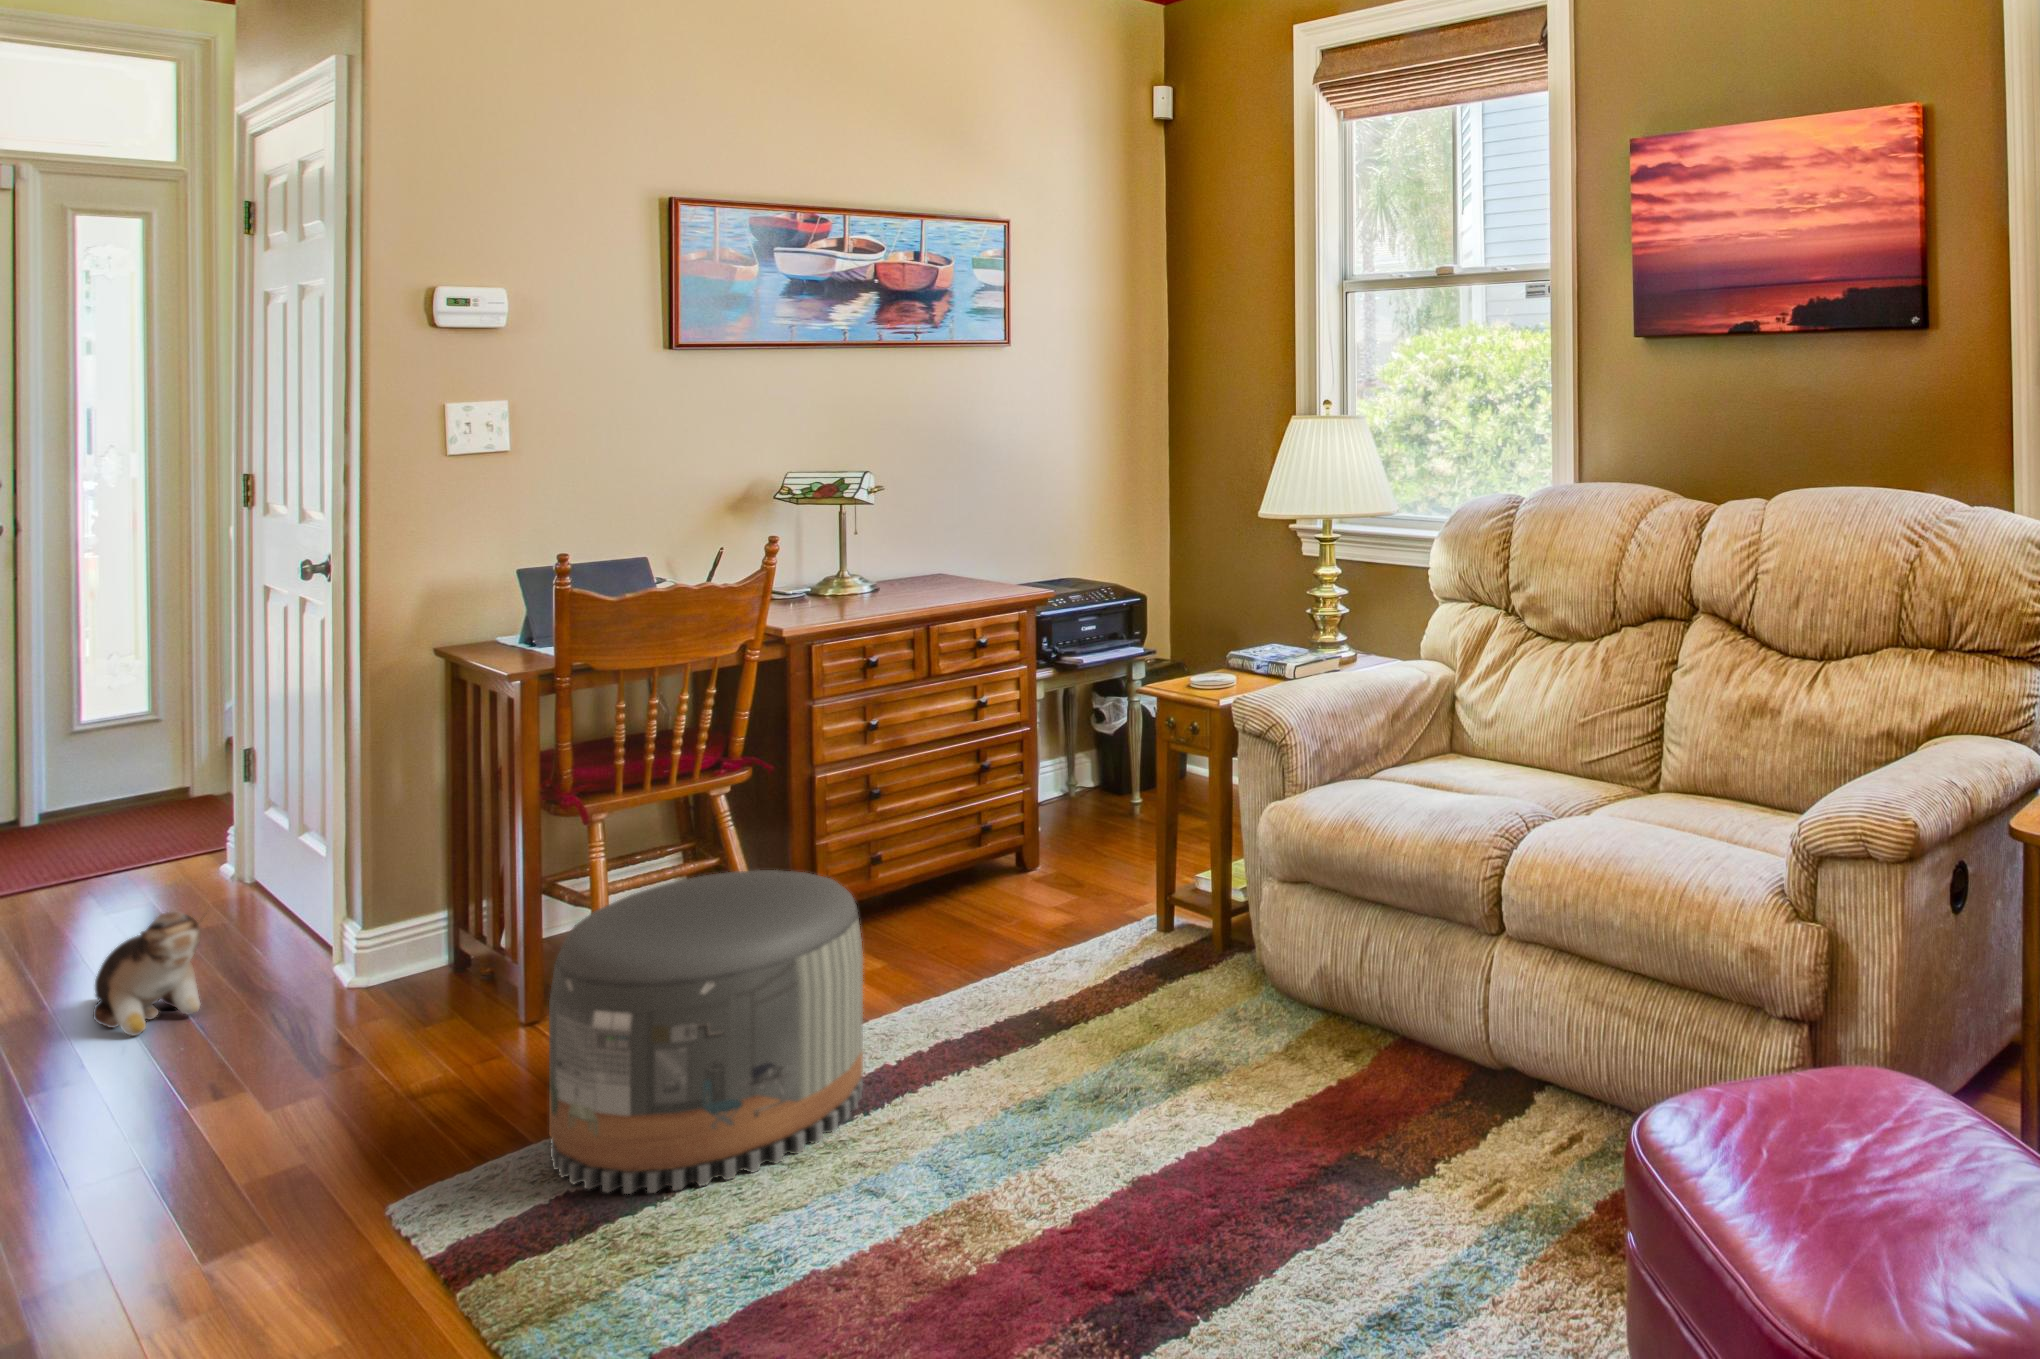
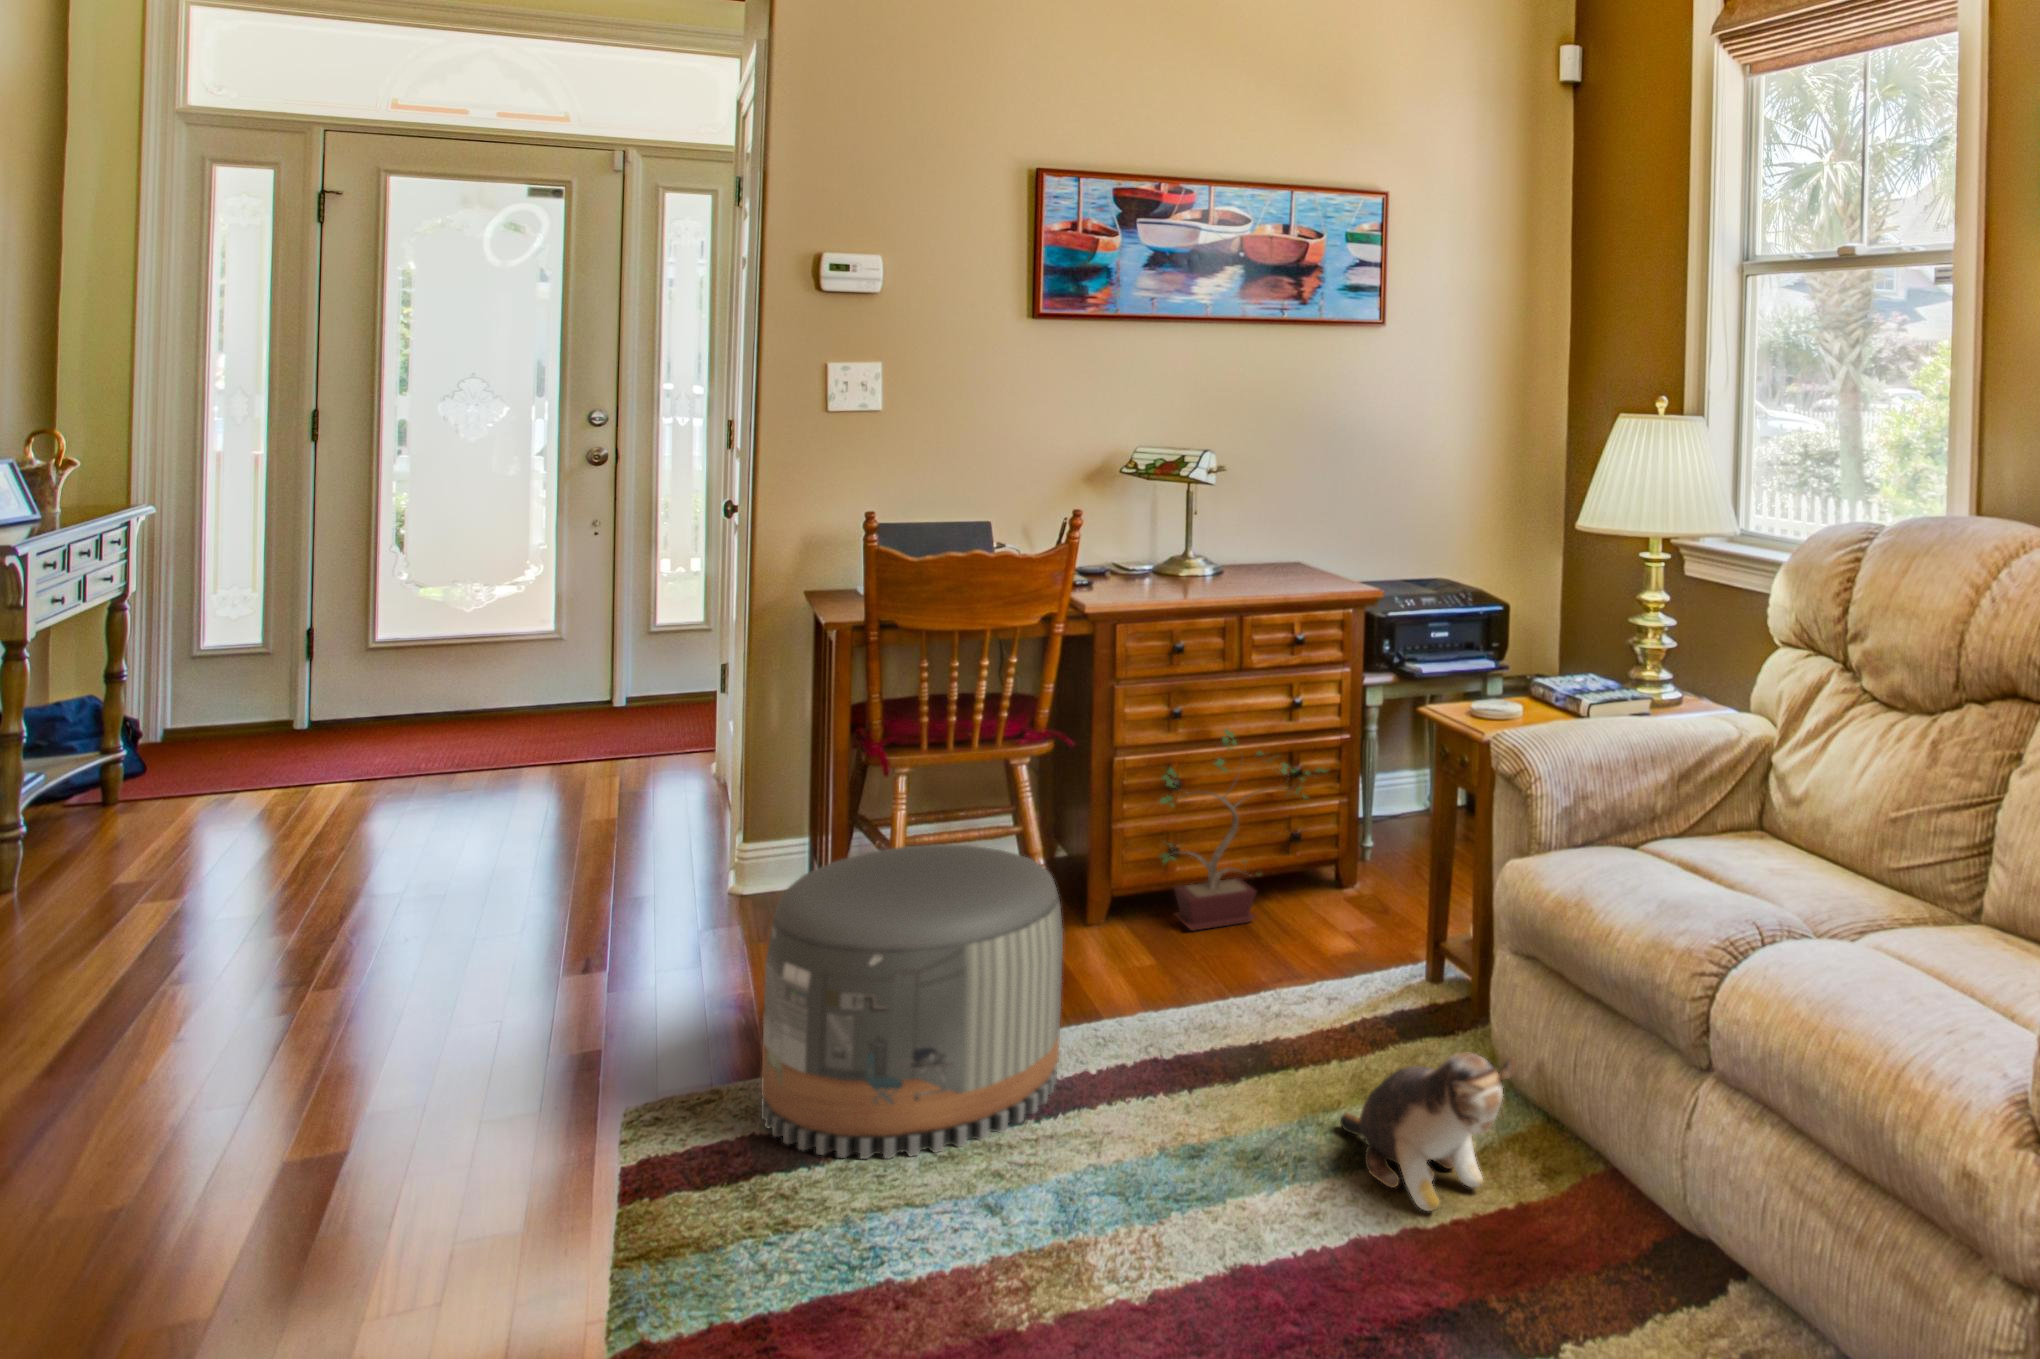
potted plant: none [869,731,1029,928] -> present [1160,729,1328,931]
plush toy: present [93,912,204,1036] -> present [1340,1053,1516,1211]

